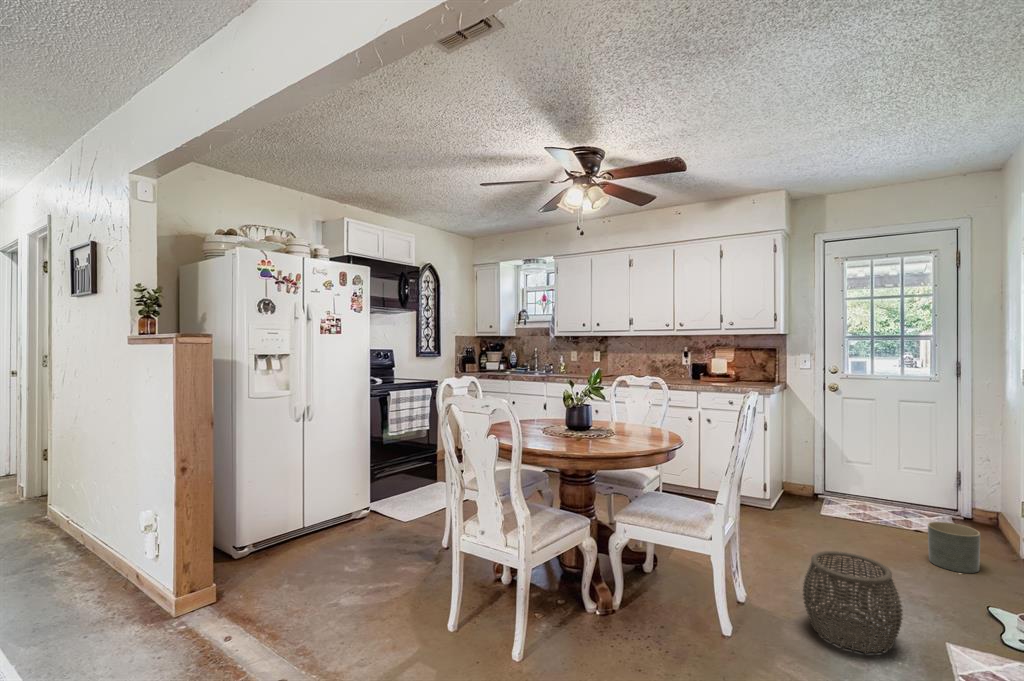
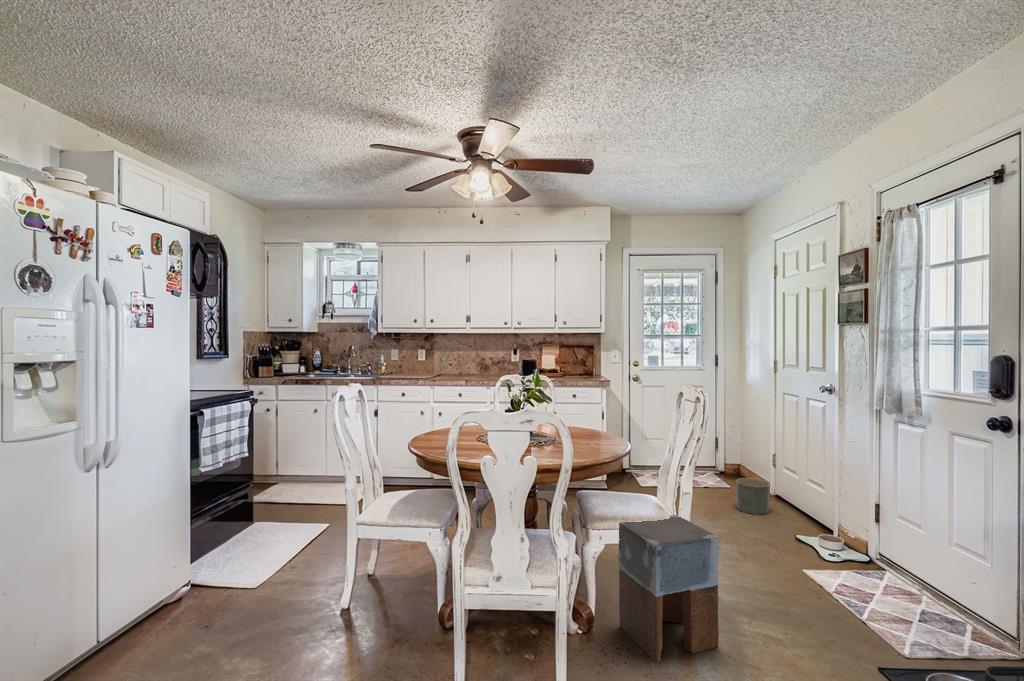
stool: none [631,517,711,663] -> present [619,515,719,662]
woven basket: present [803,551,903,654] -> none [727,517,805,598]

